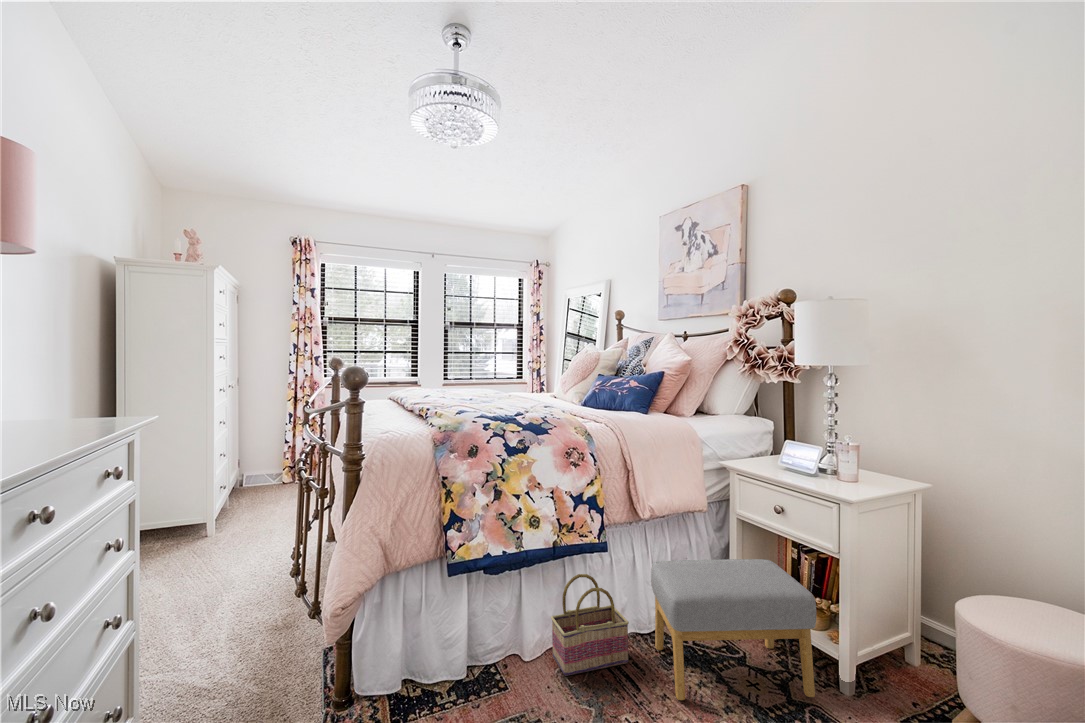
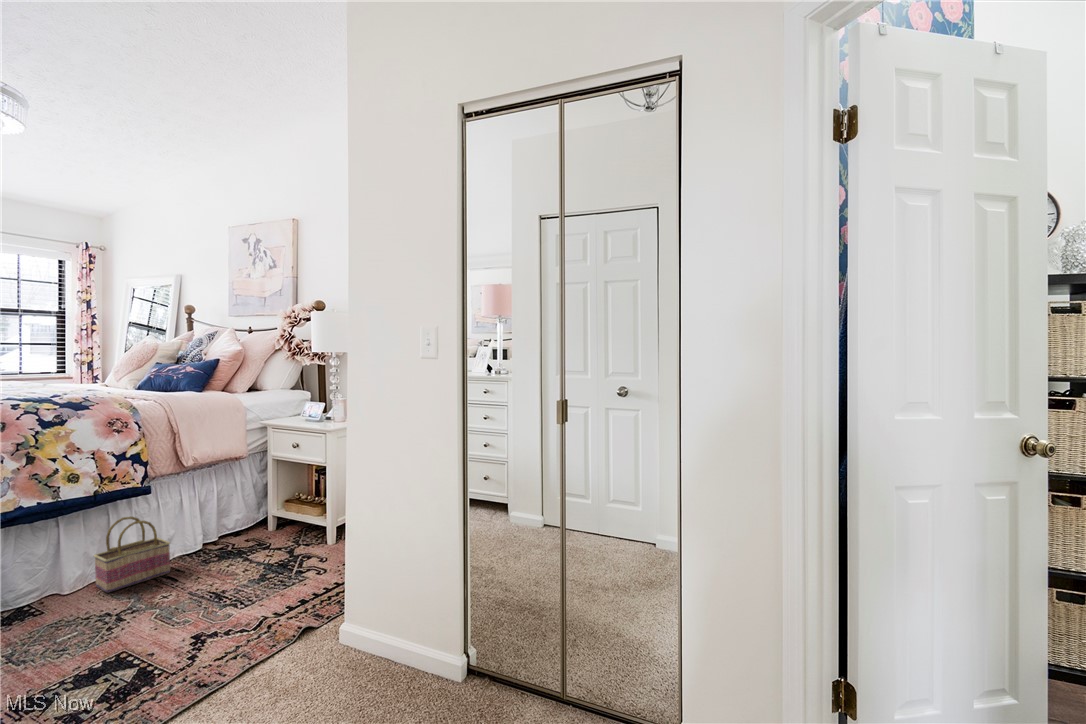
footstool: present [651,559,816,700] -> none [193,483,308,579]

